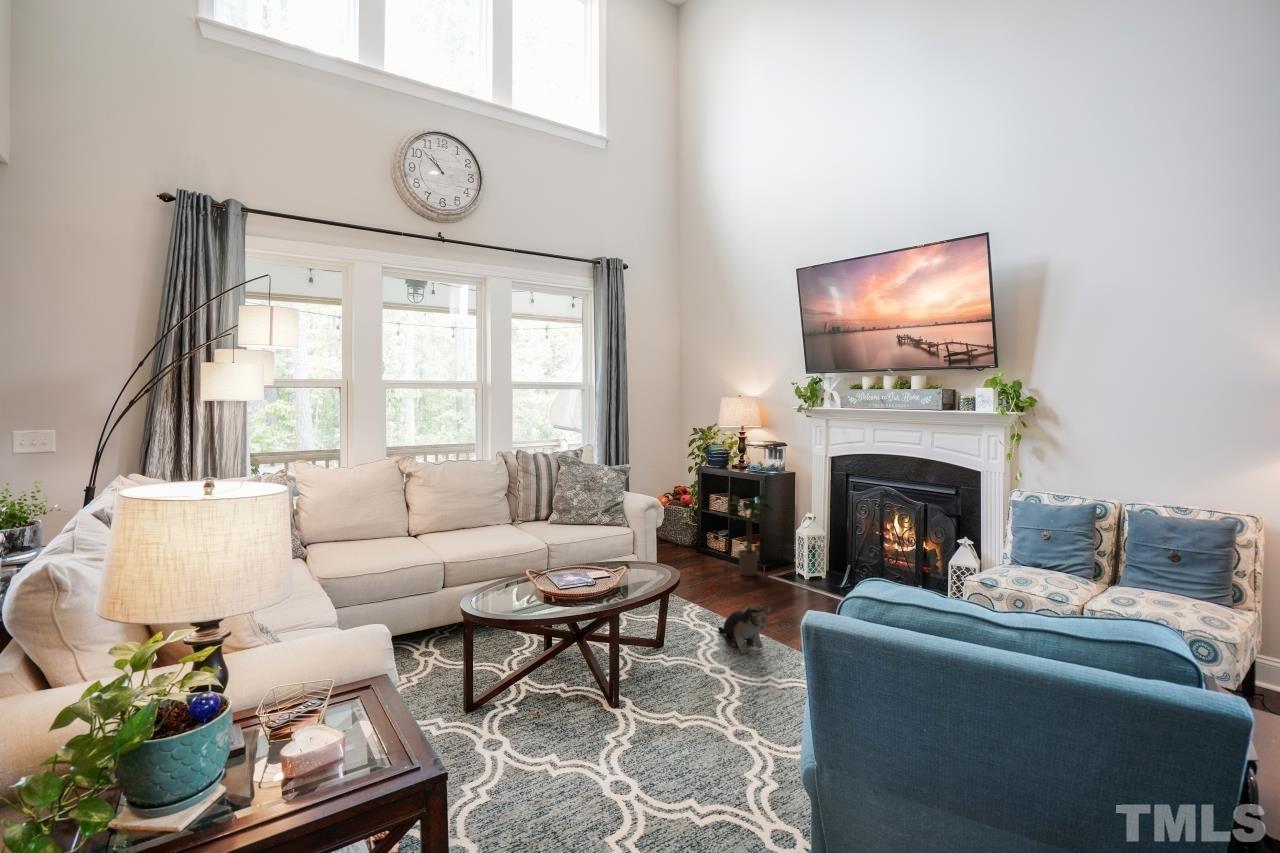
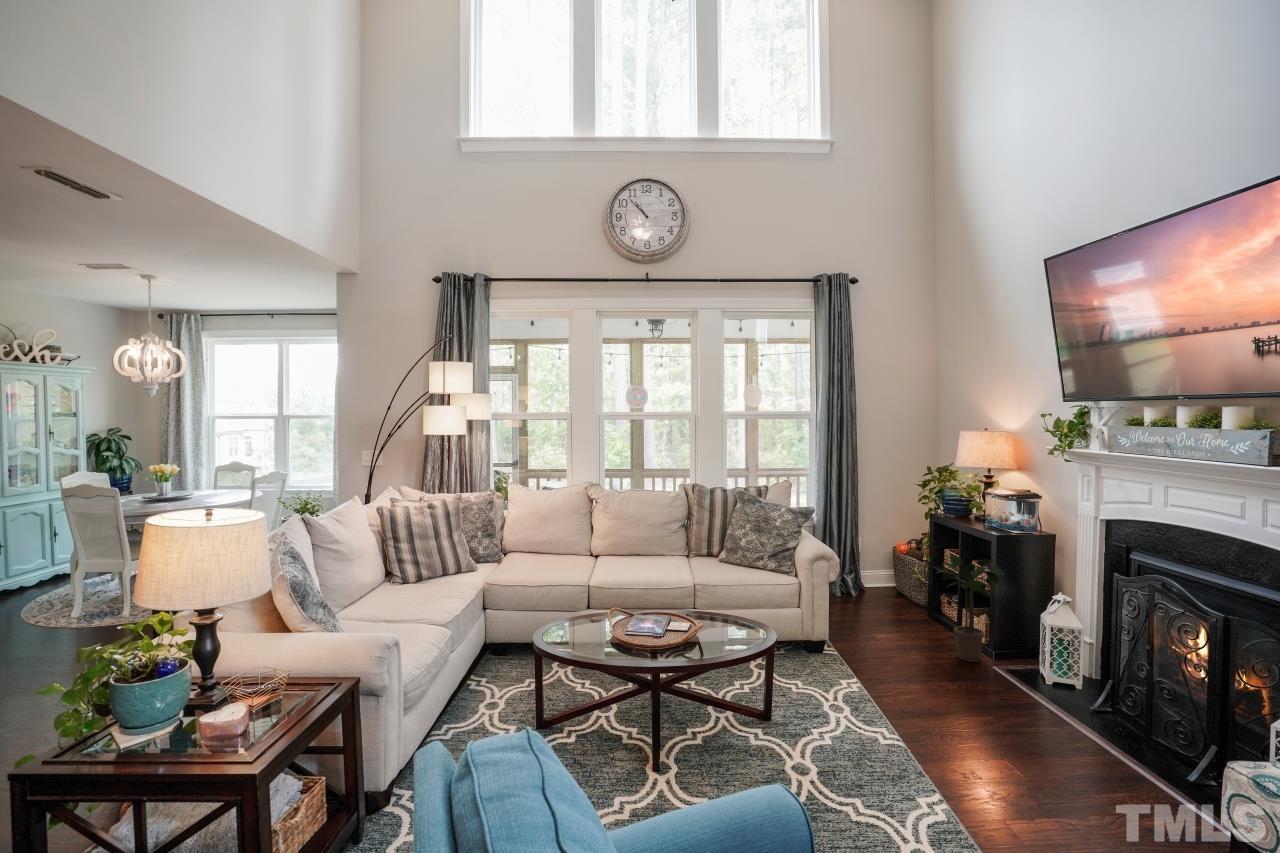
plush toy: present [718,605,771,654] -> none [845,700,886,758]

